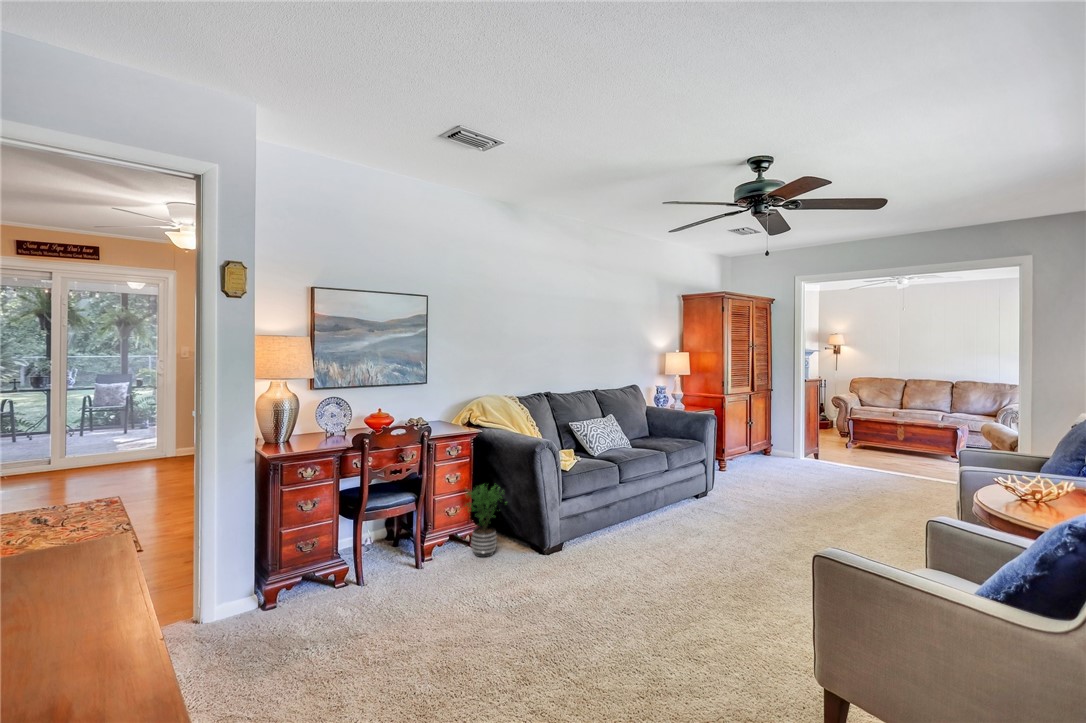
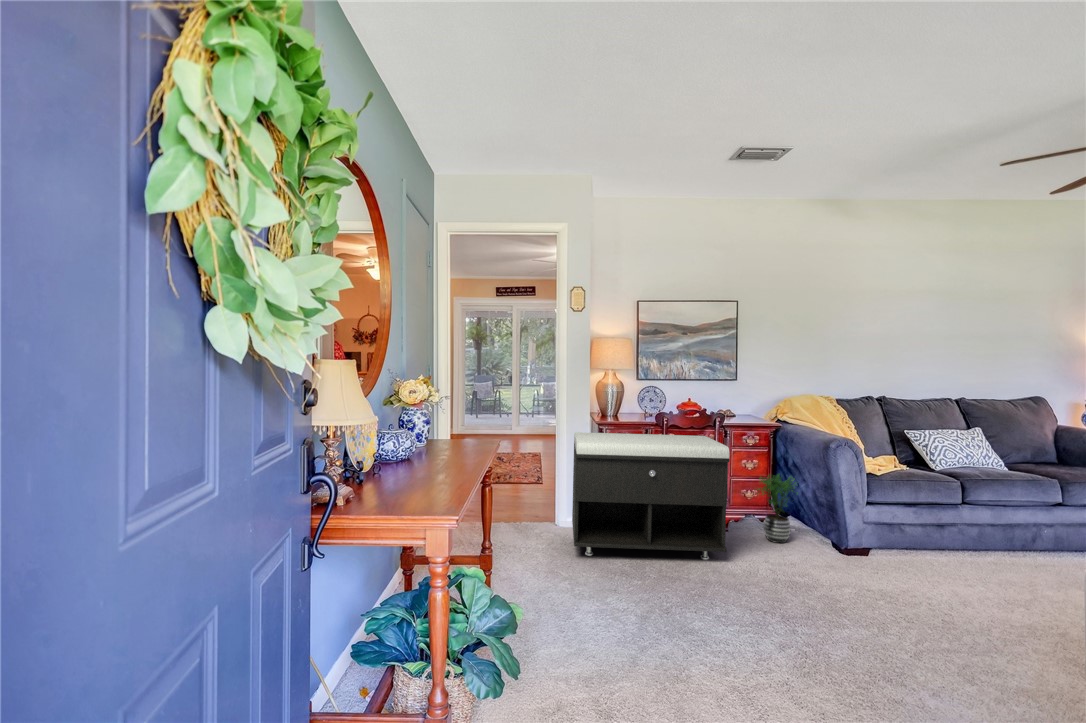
storage bench: none [236,455,456,654] -> present [572,432,730,560]

